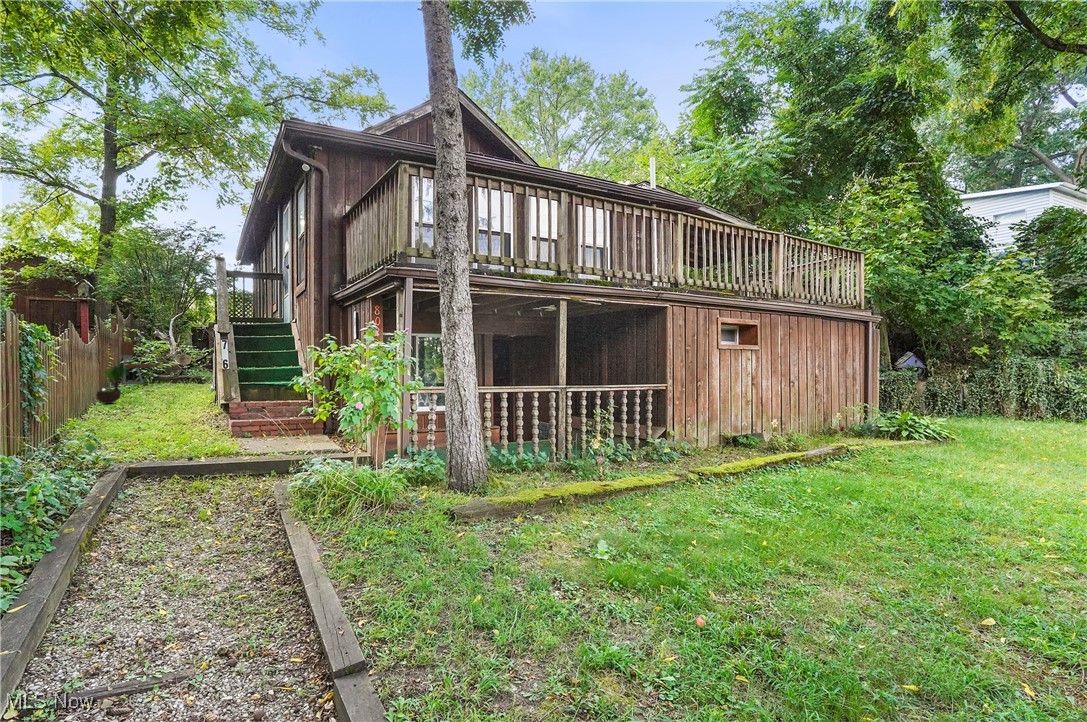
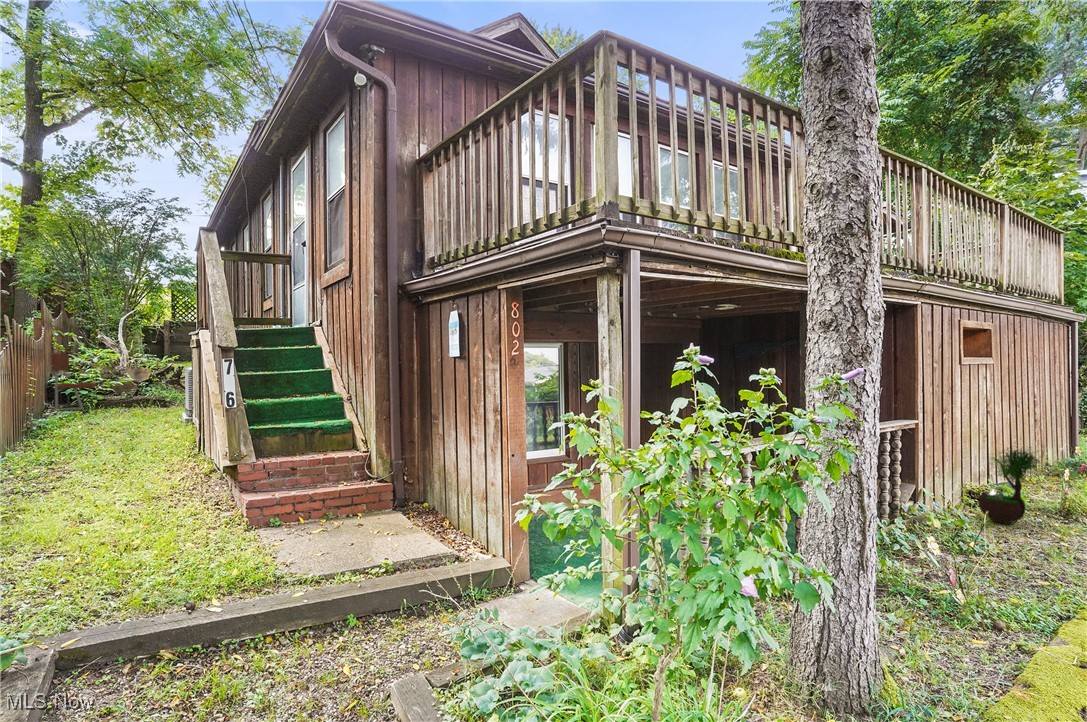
potted tree: present [97,366,126,404] -> present [979,446,1040,523]

